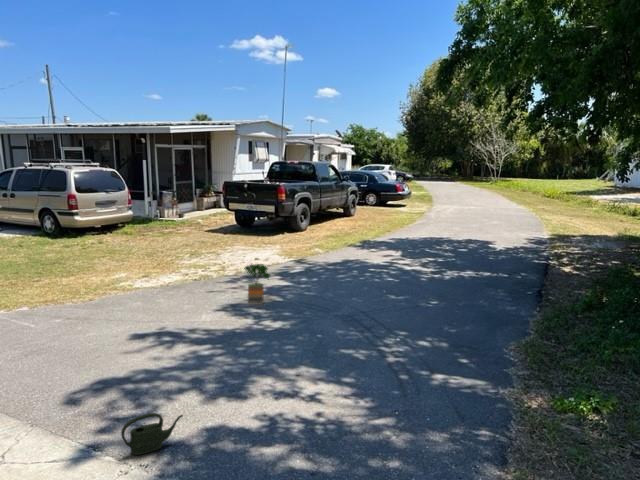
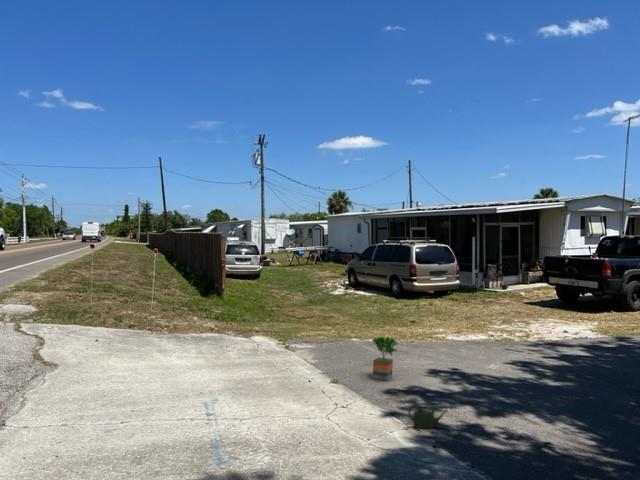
potted tree: present [244,264,270,305] -> present [373,337,398,381]

